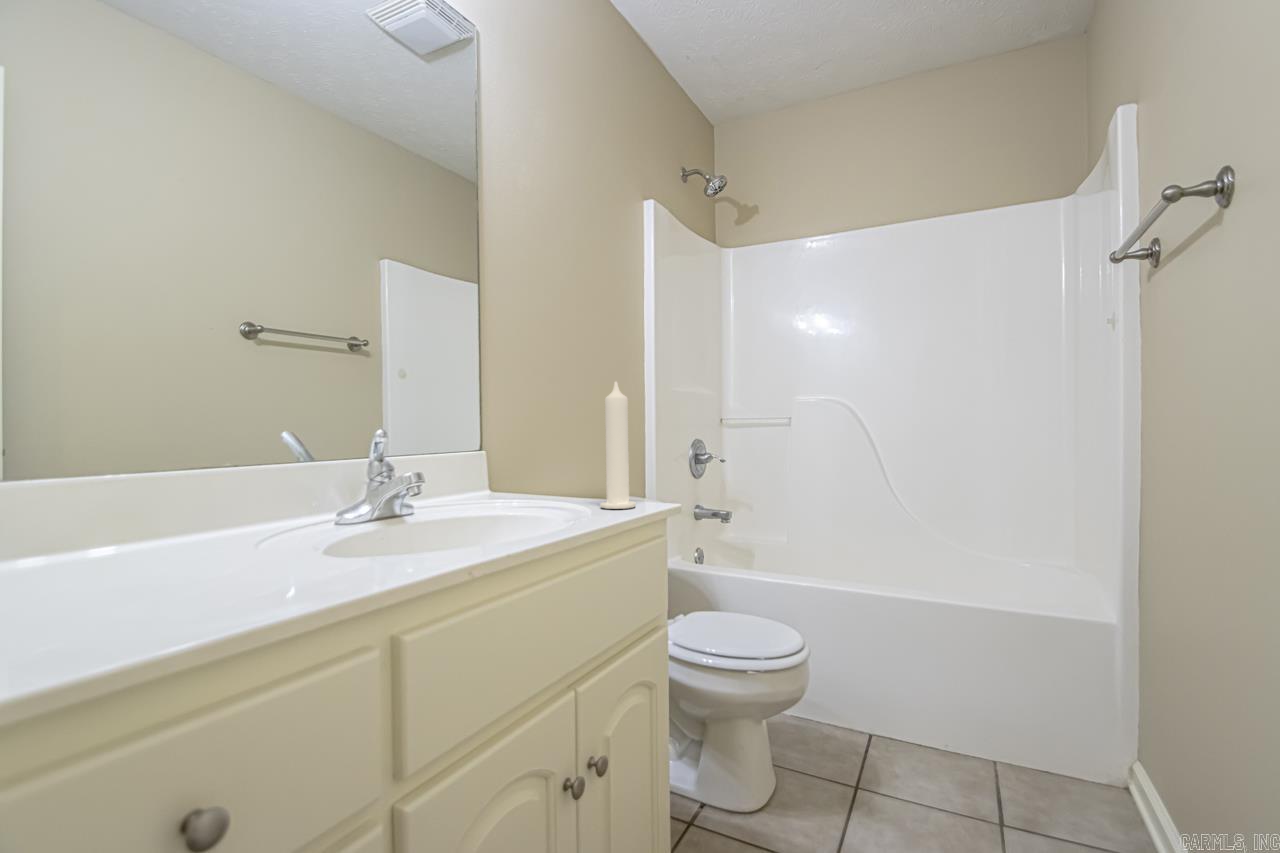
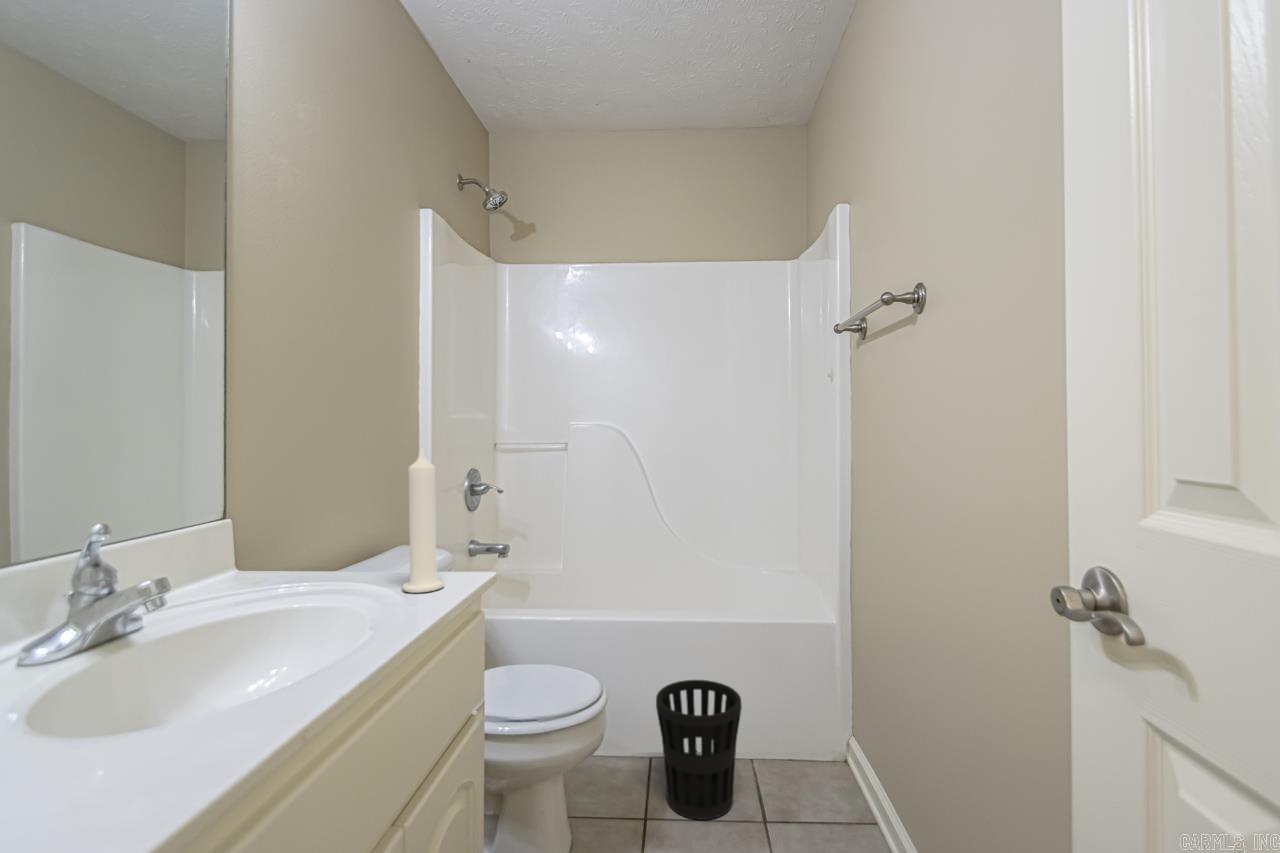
wastebasket: none [871,657,974,809] -> present [656,680,742,820]

